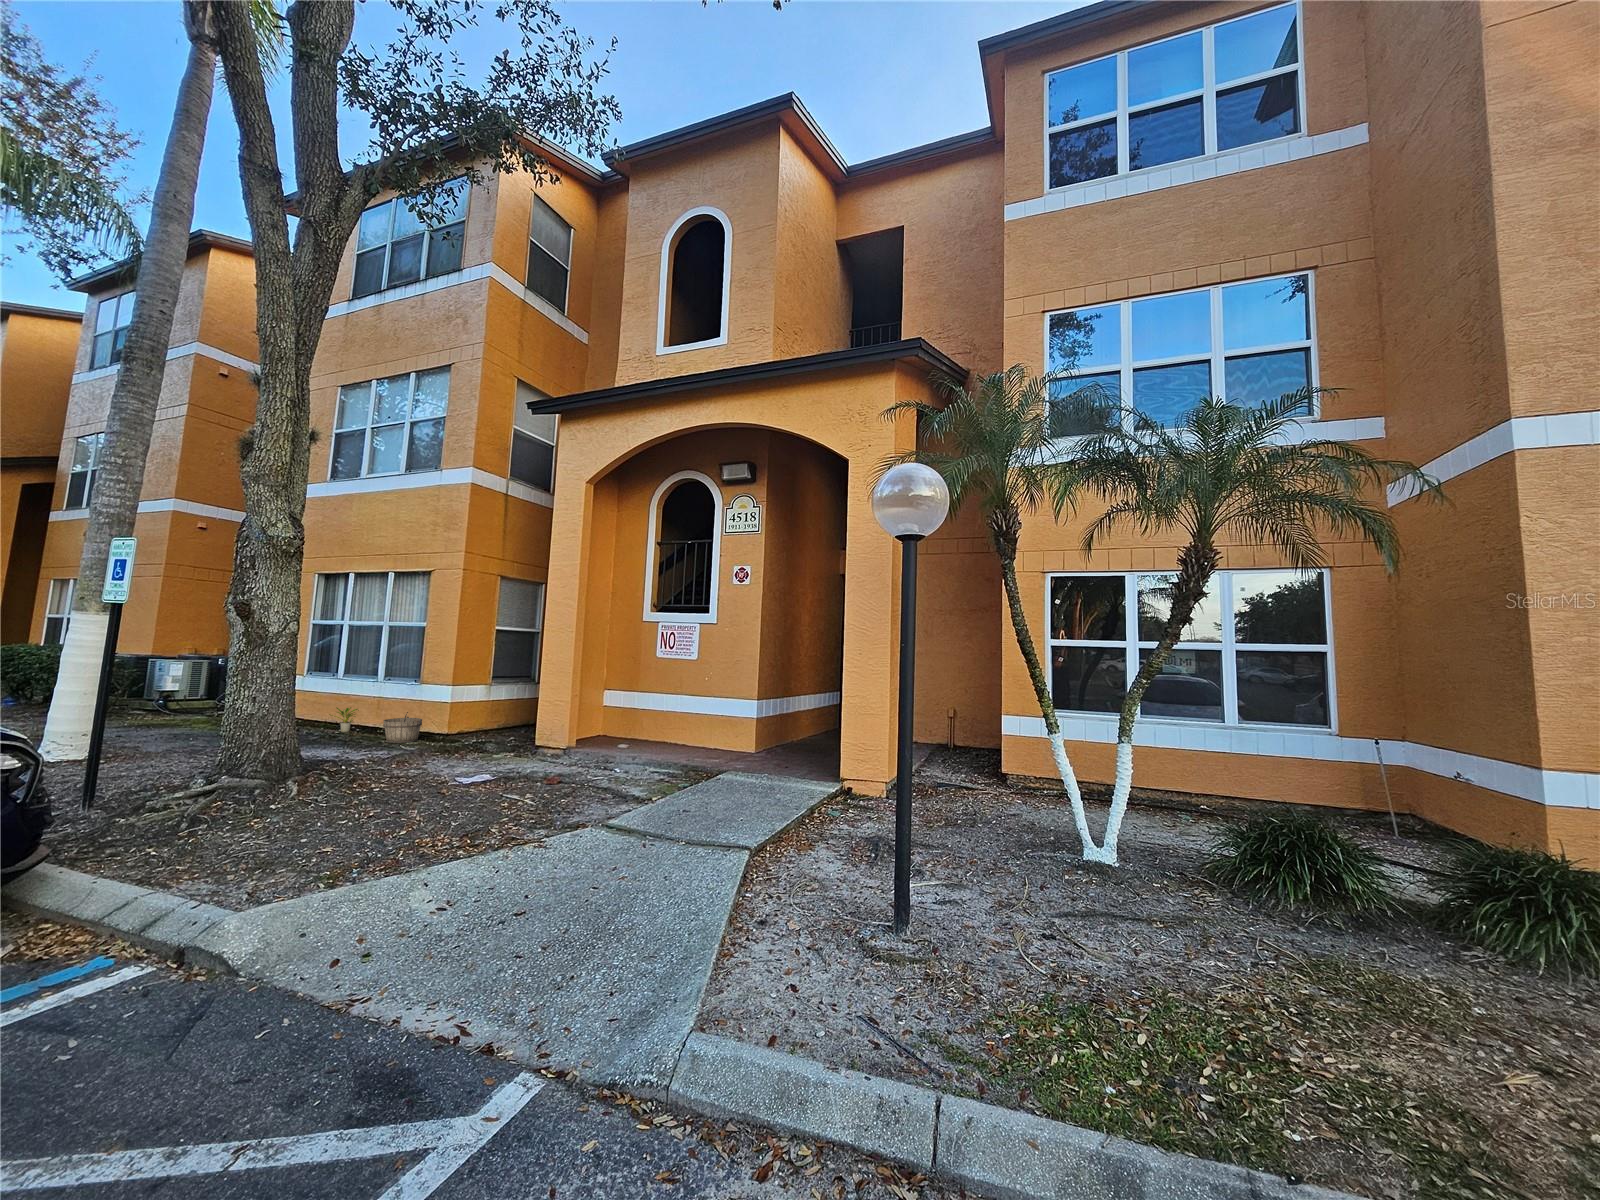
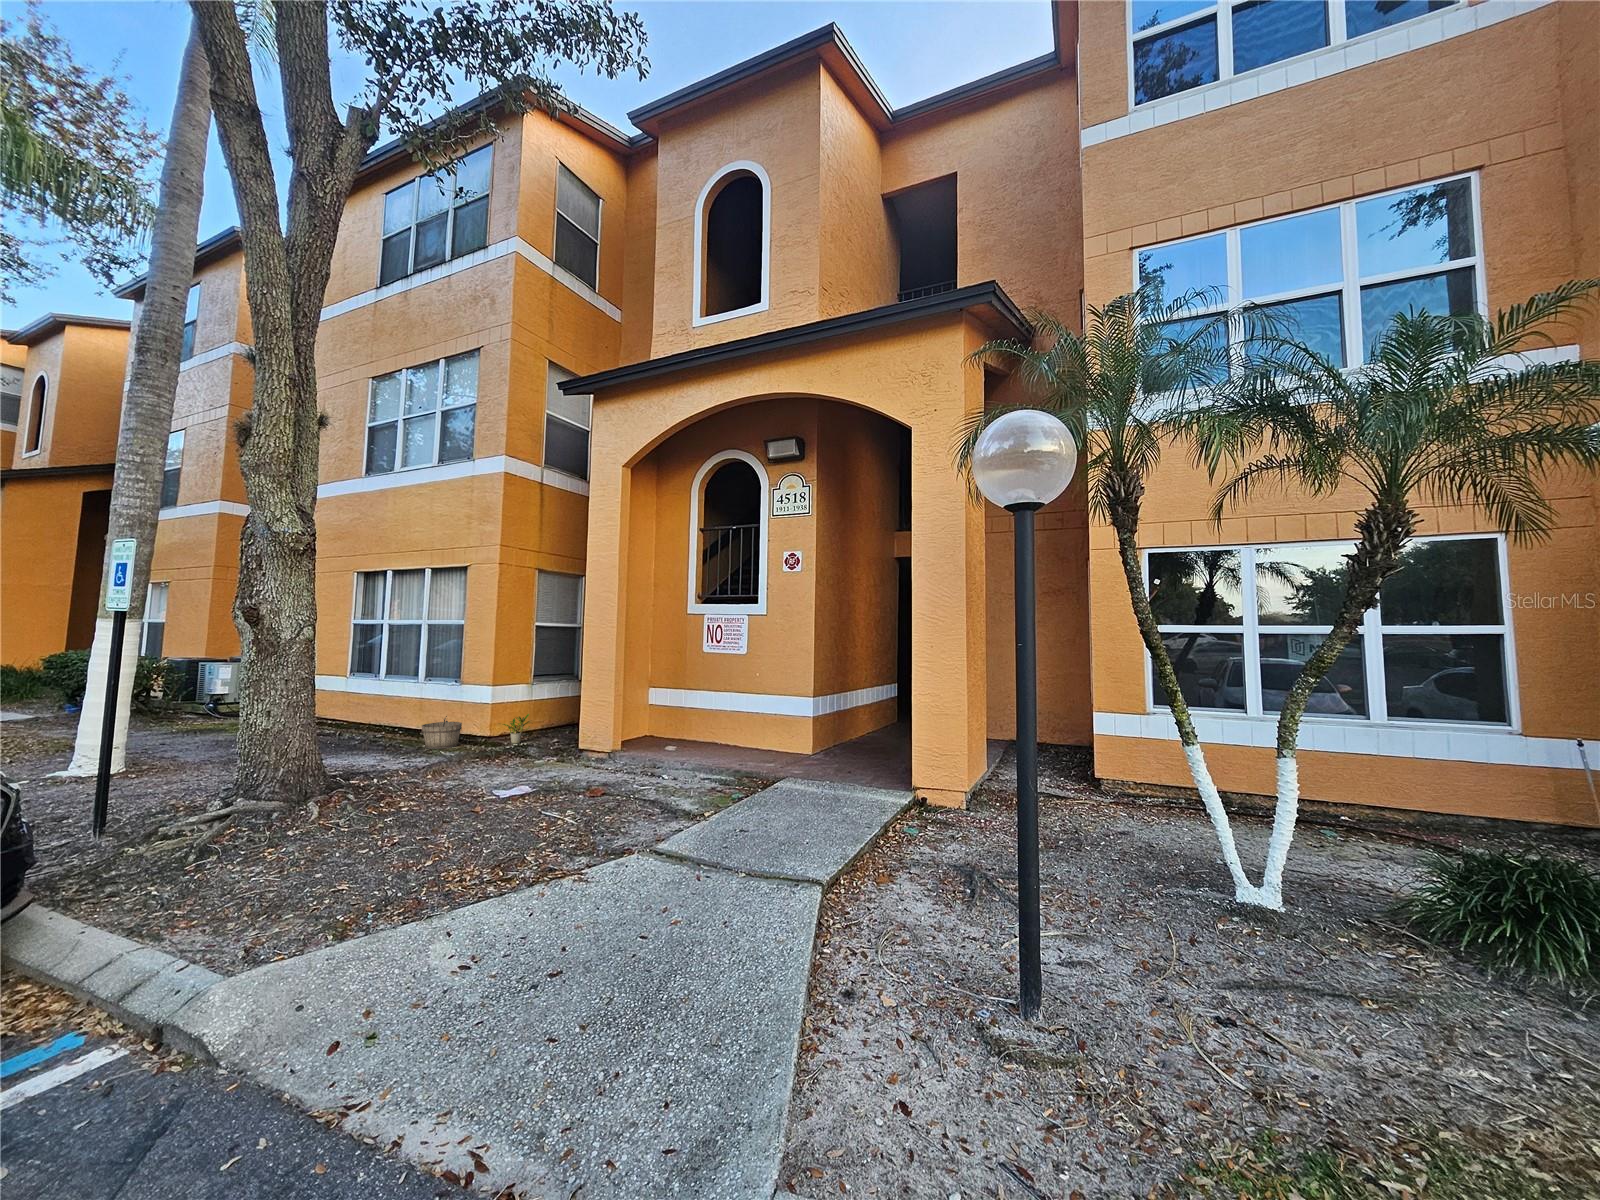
potted plant: present [329,707,358,732] -> present [503,714,529,744]

